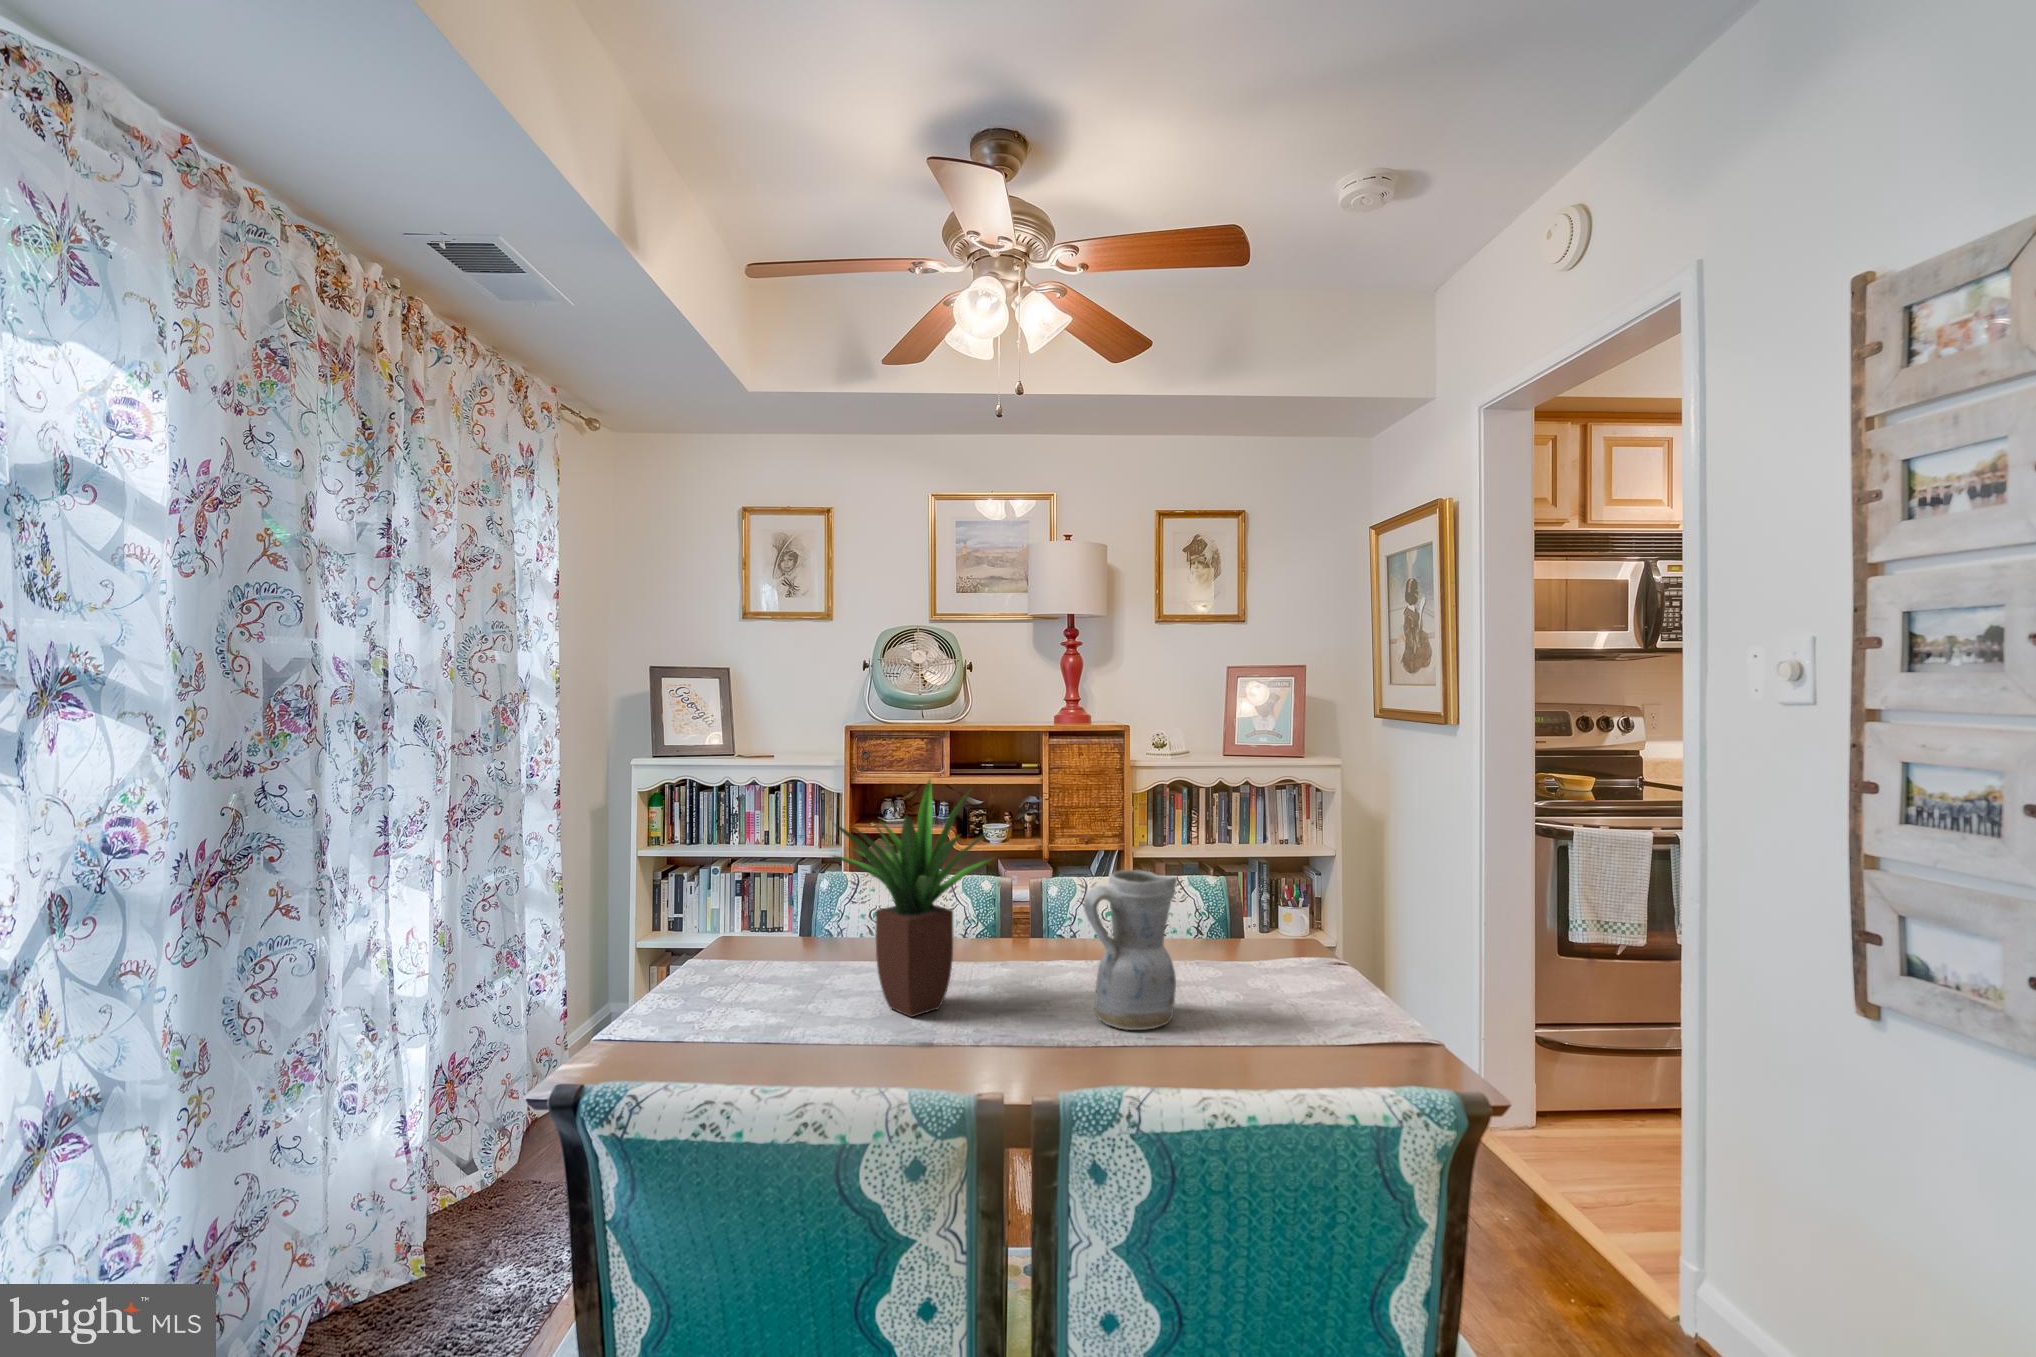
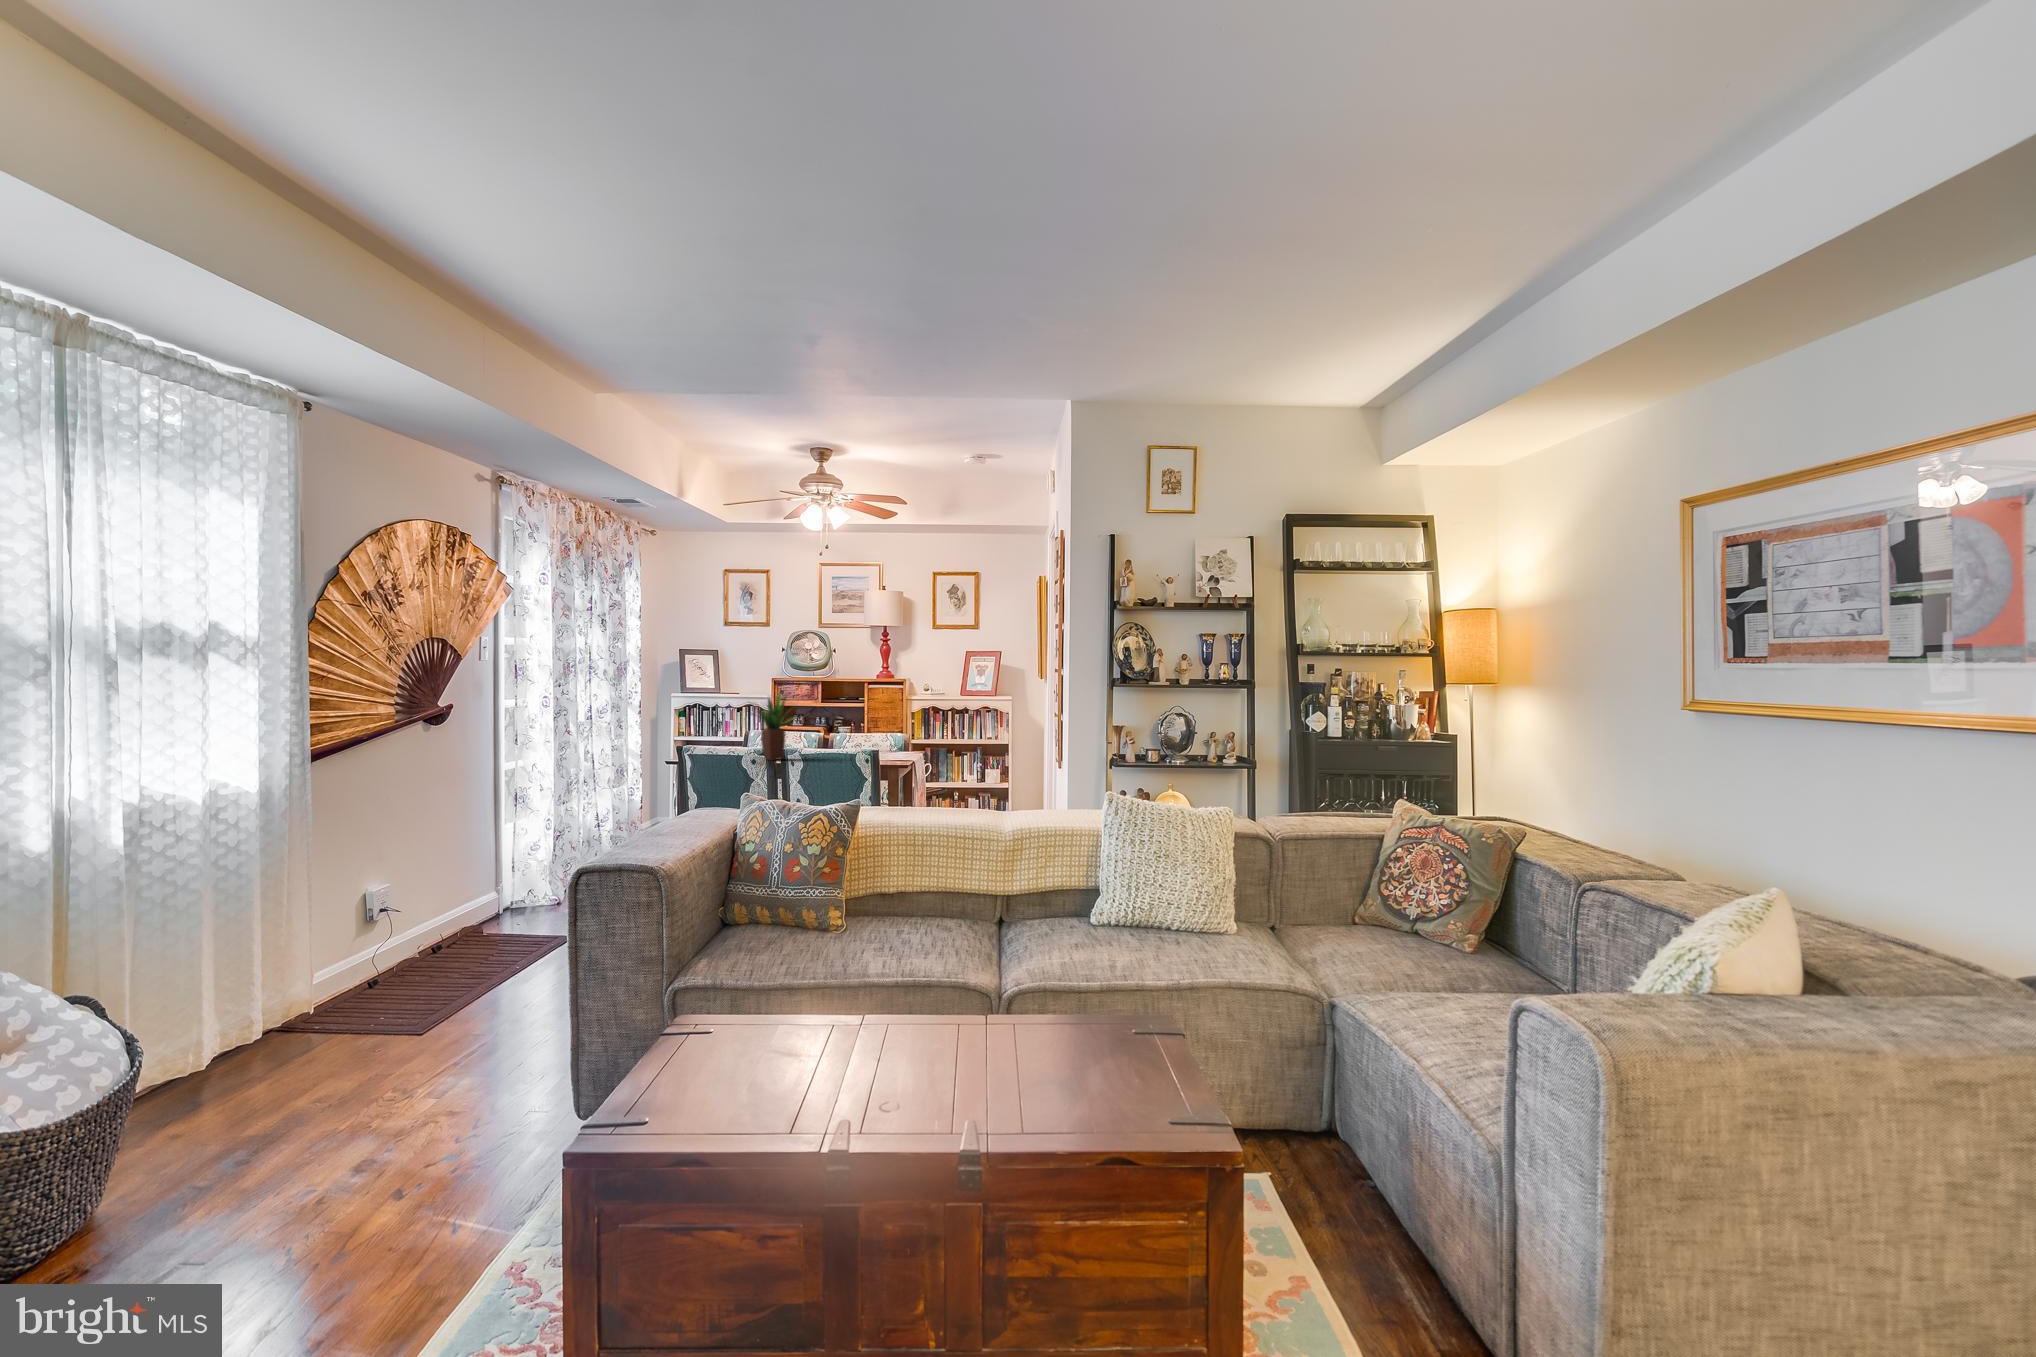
ceramic pitcher: present [1084,870,1177,1030] -> none [822,717,853,762]

